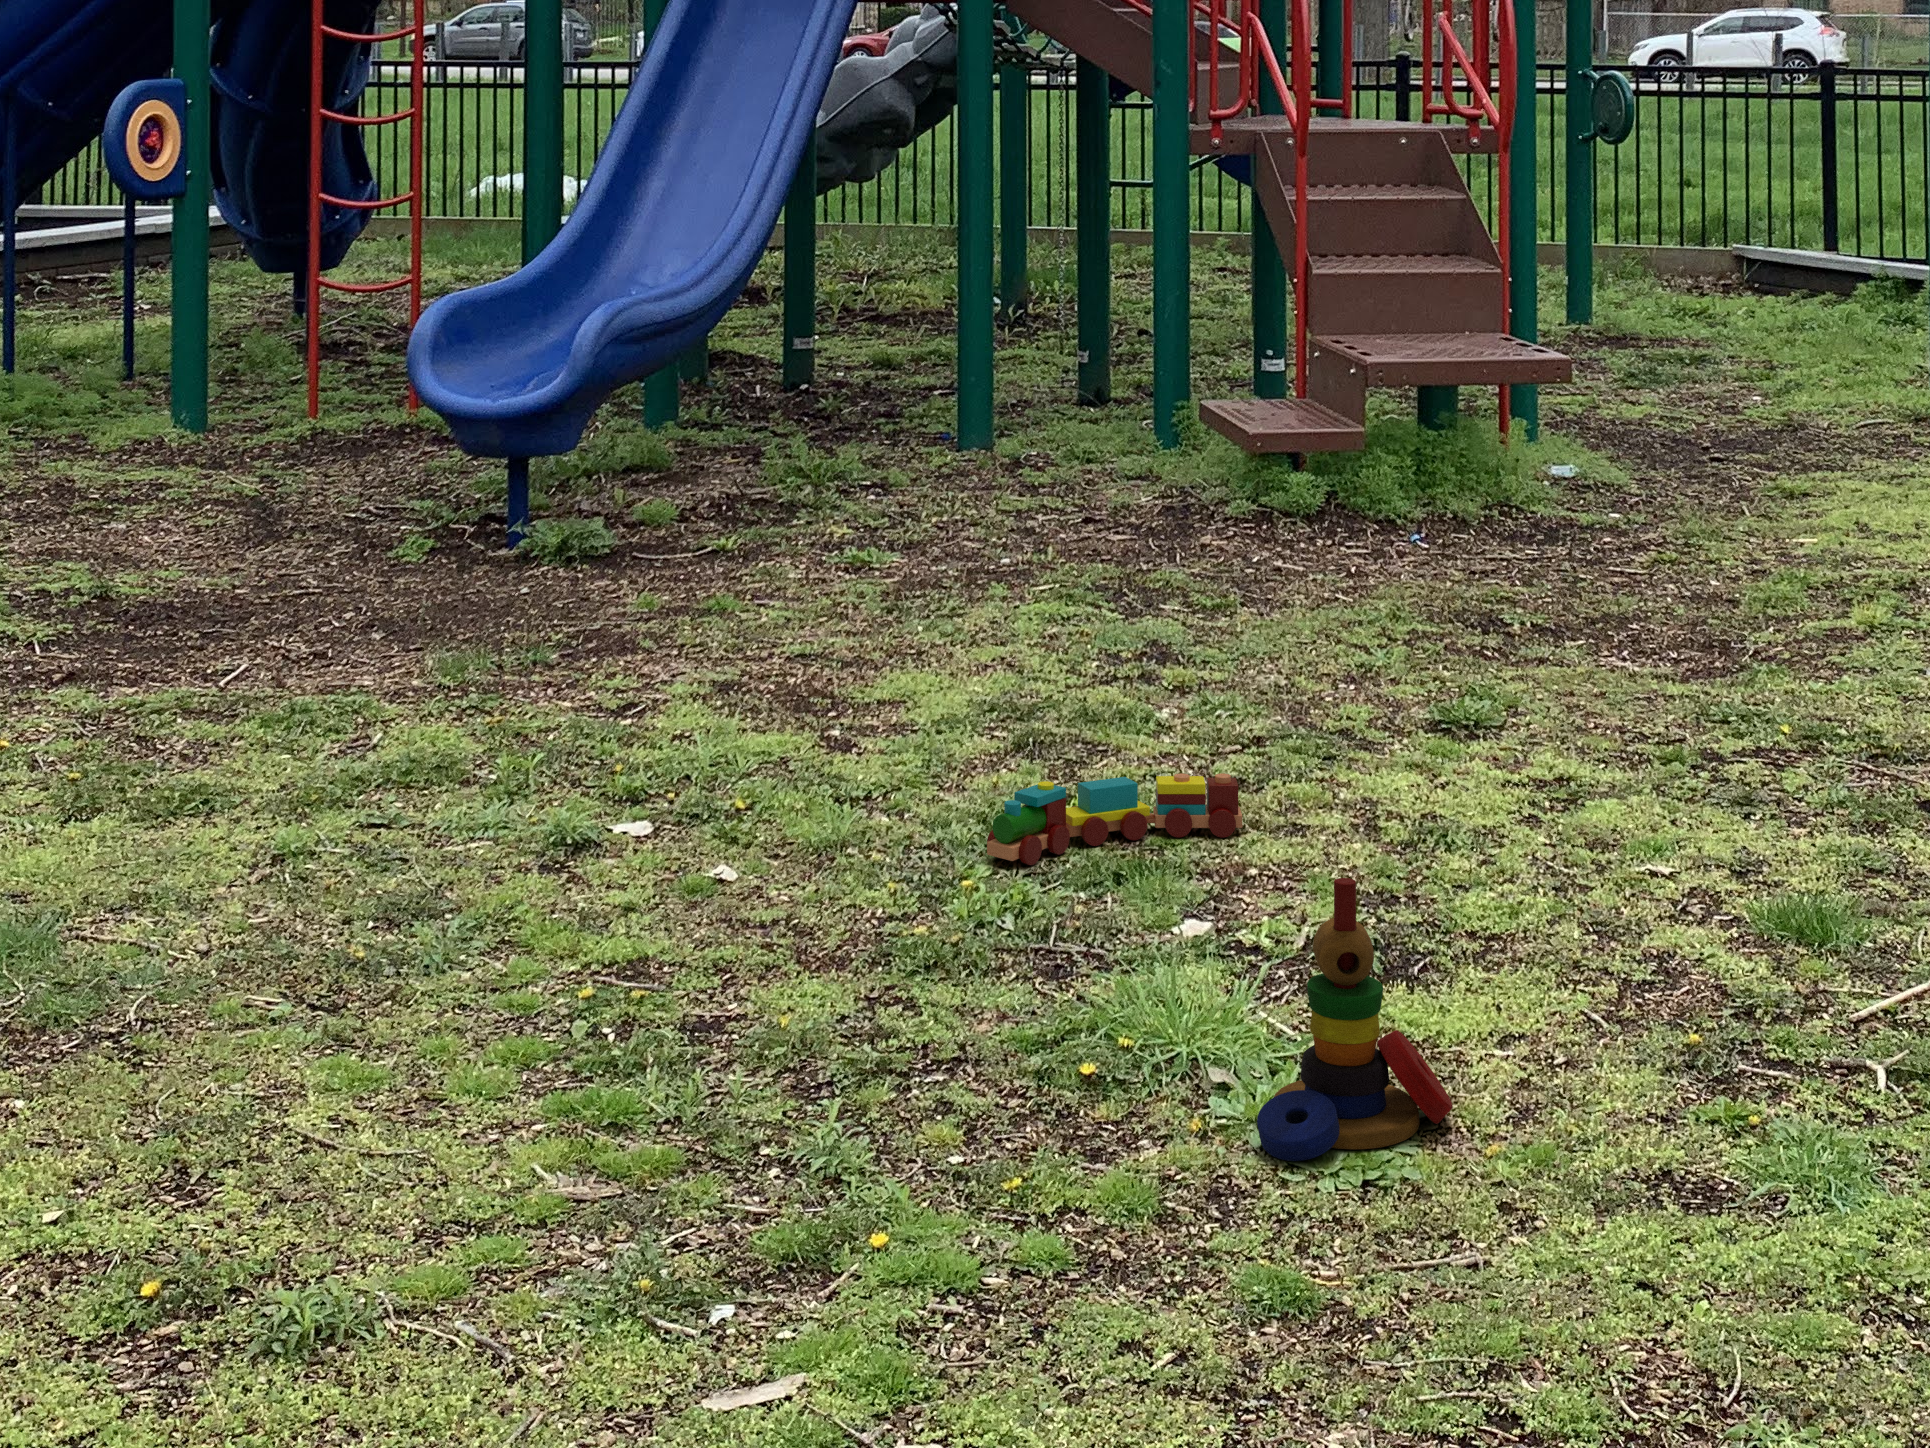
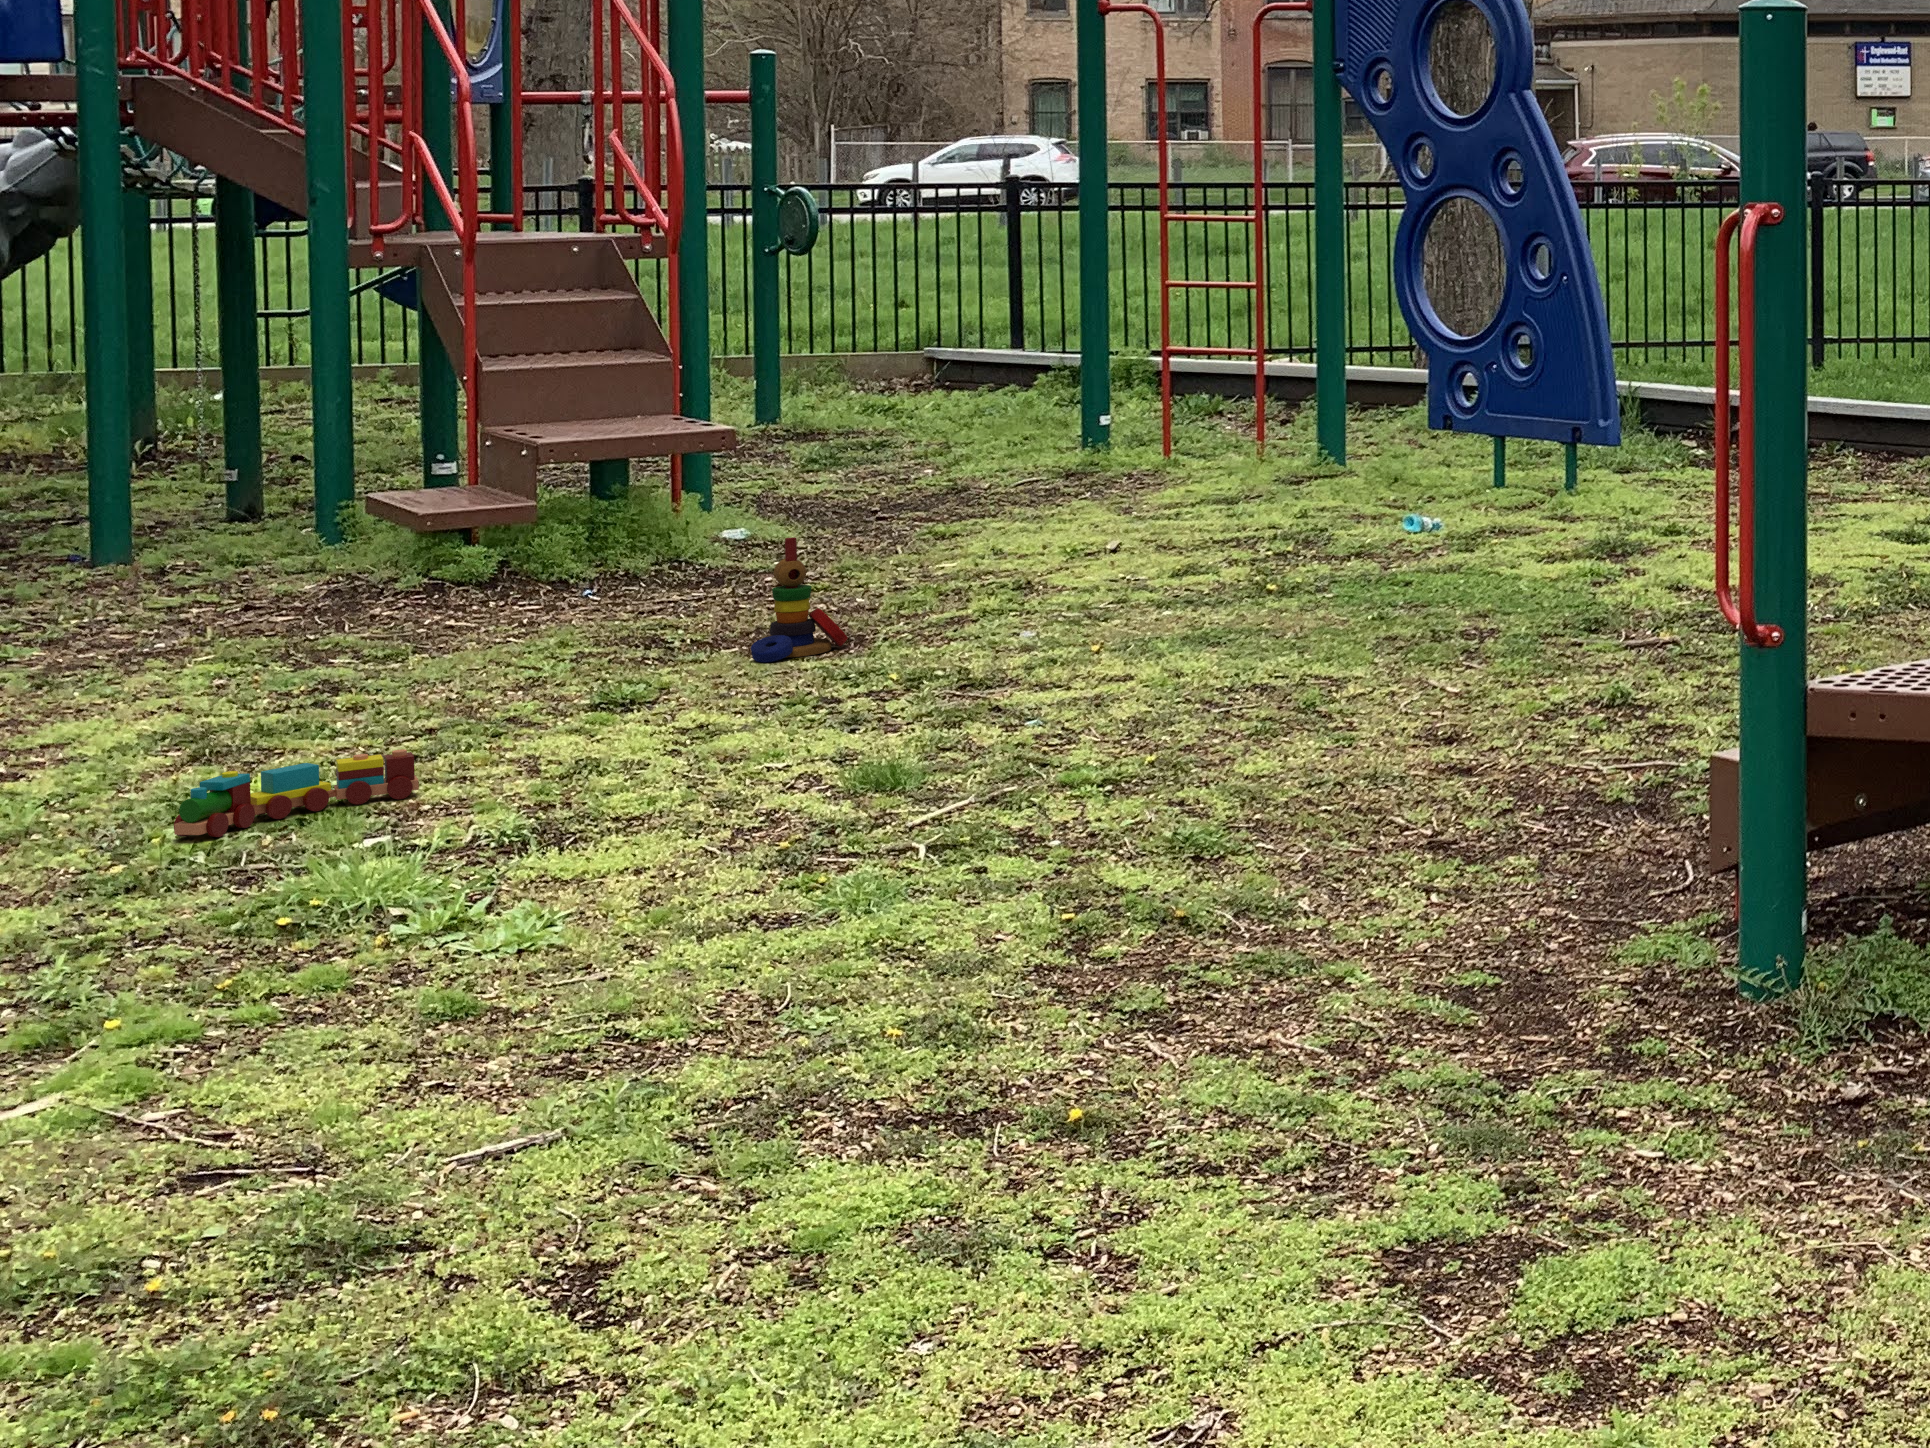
stacking toy: present [1257,878,1453,1161] -> present [751,537,848,662]

